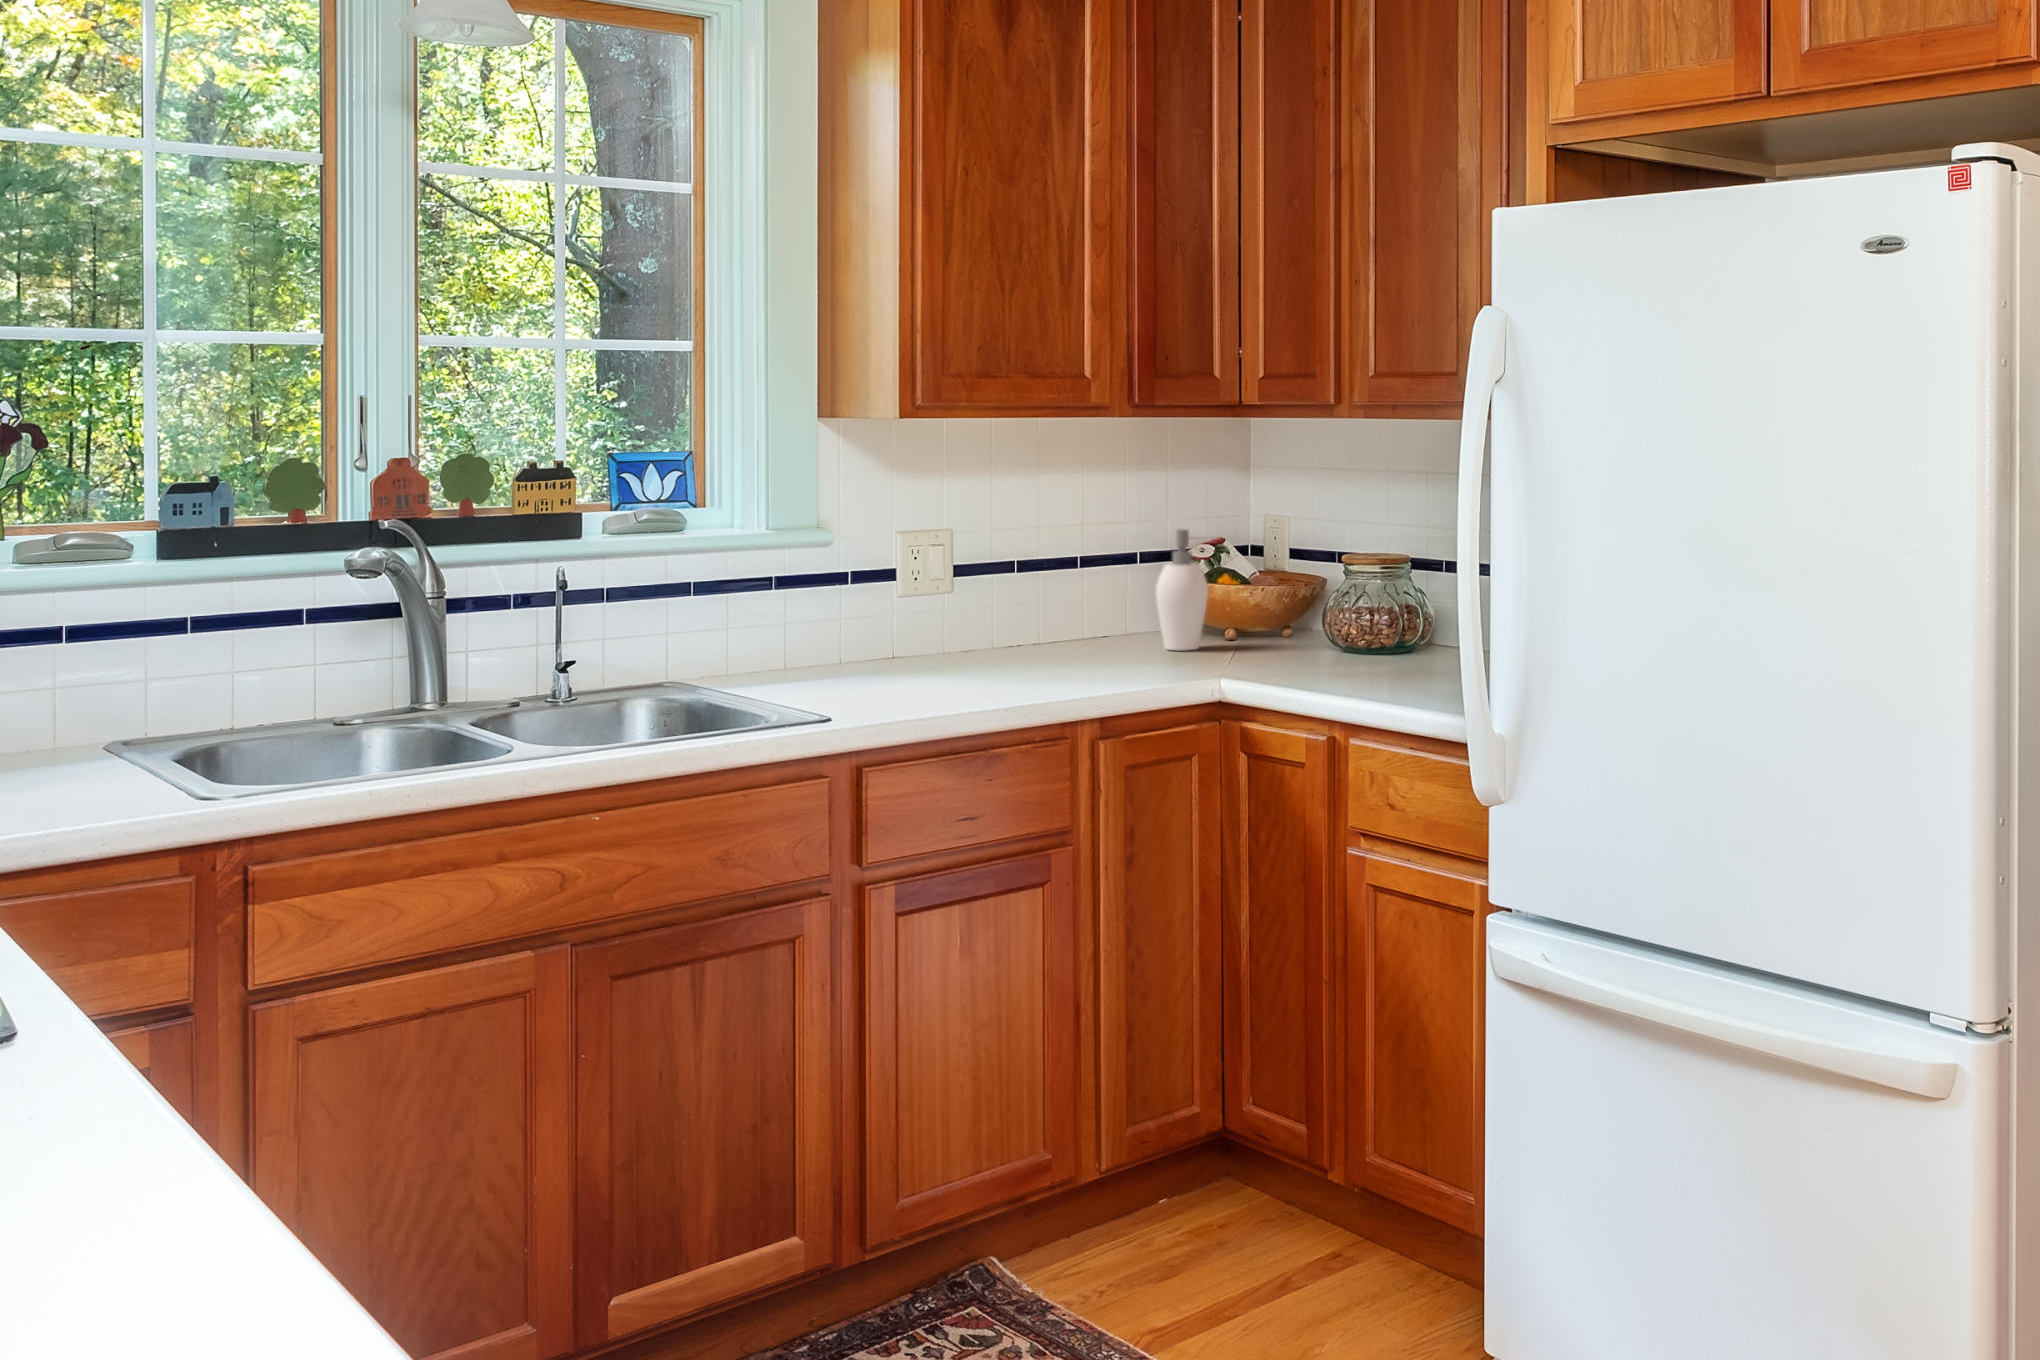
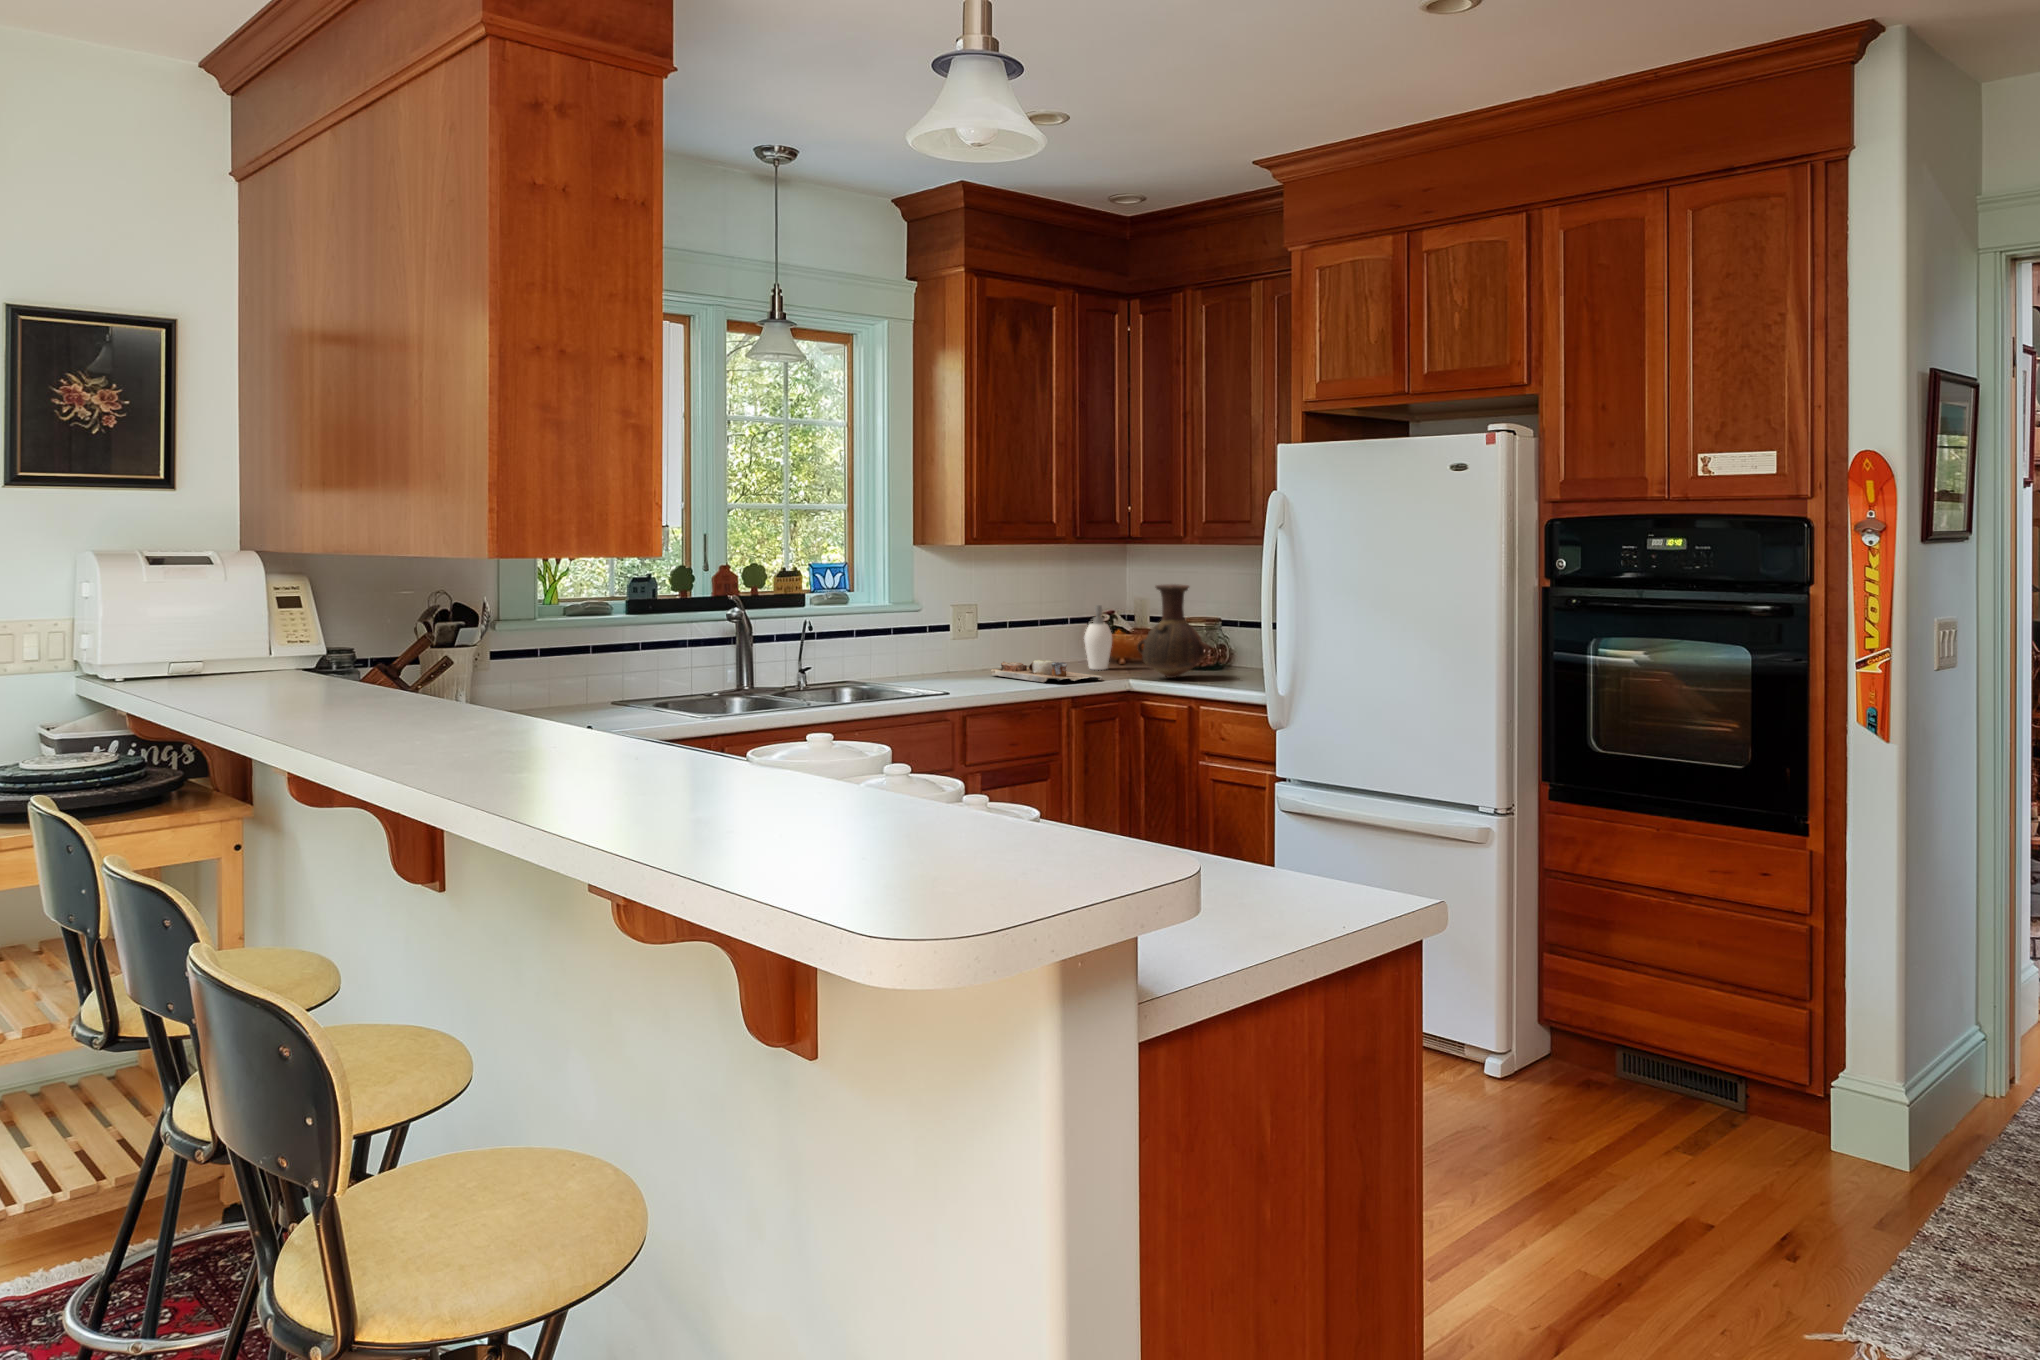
vase: none [1242,493,1378,674] -> present [1137,584,1209,678]
cutting board: none [967,637,1175,687] -> present [991,660,1104,683]

